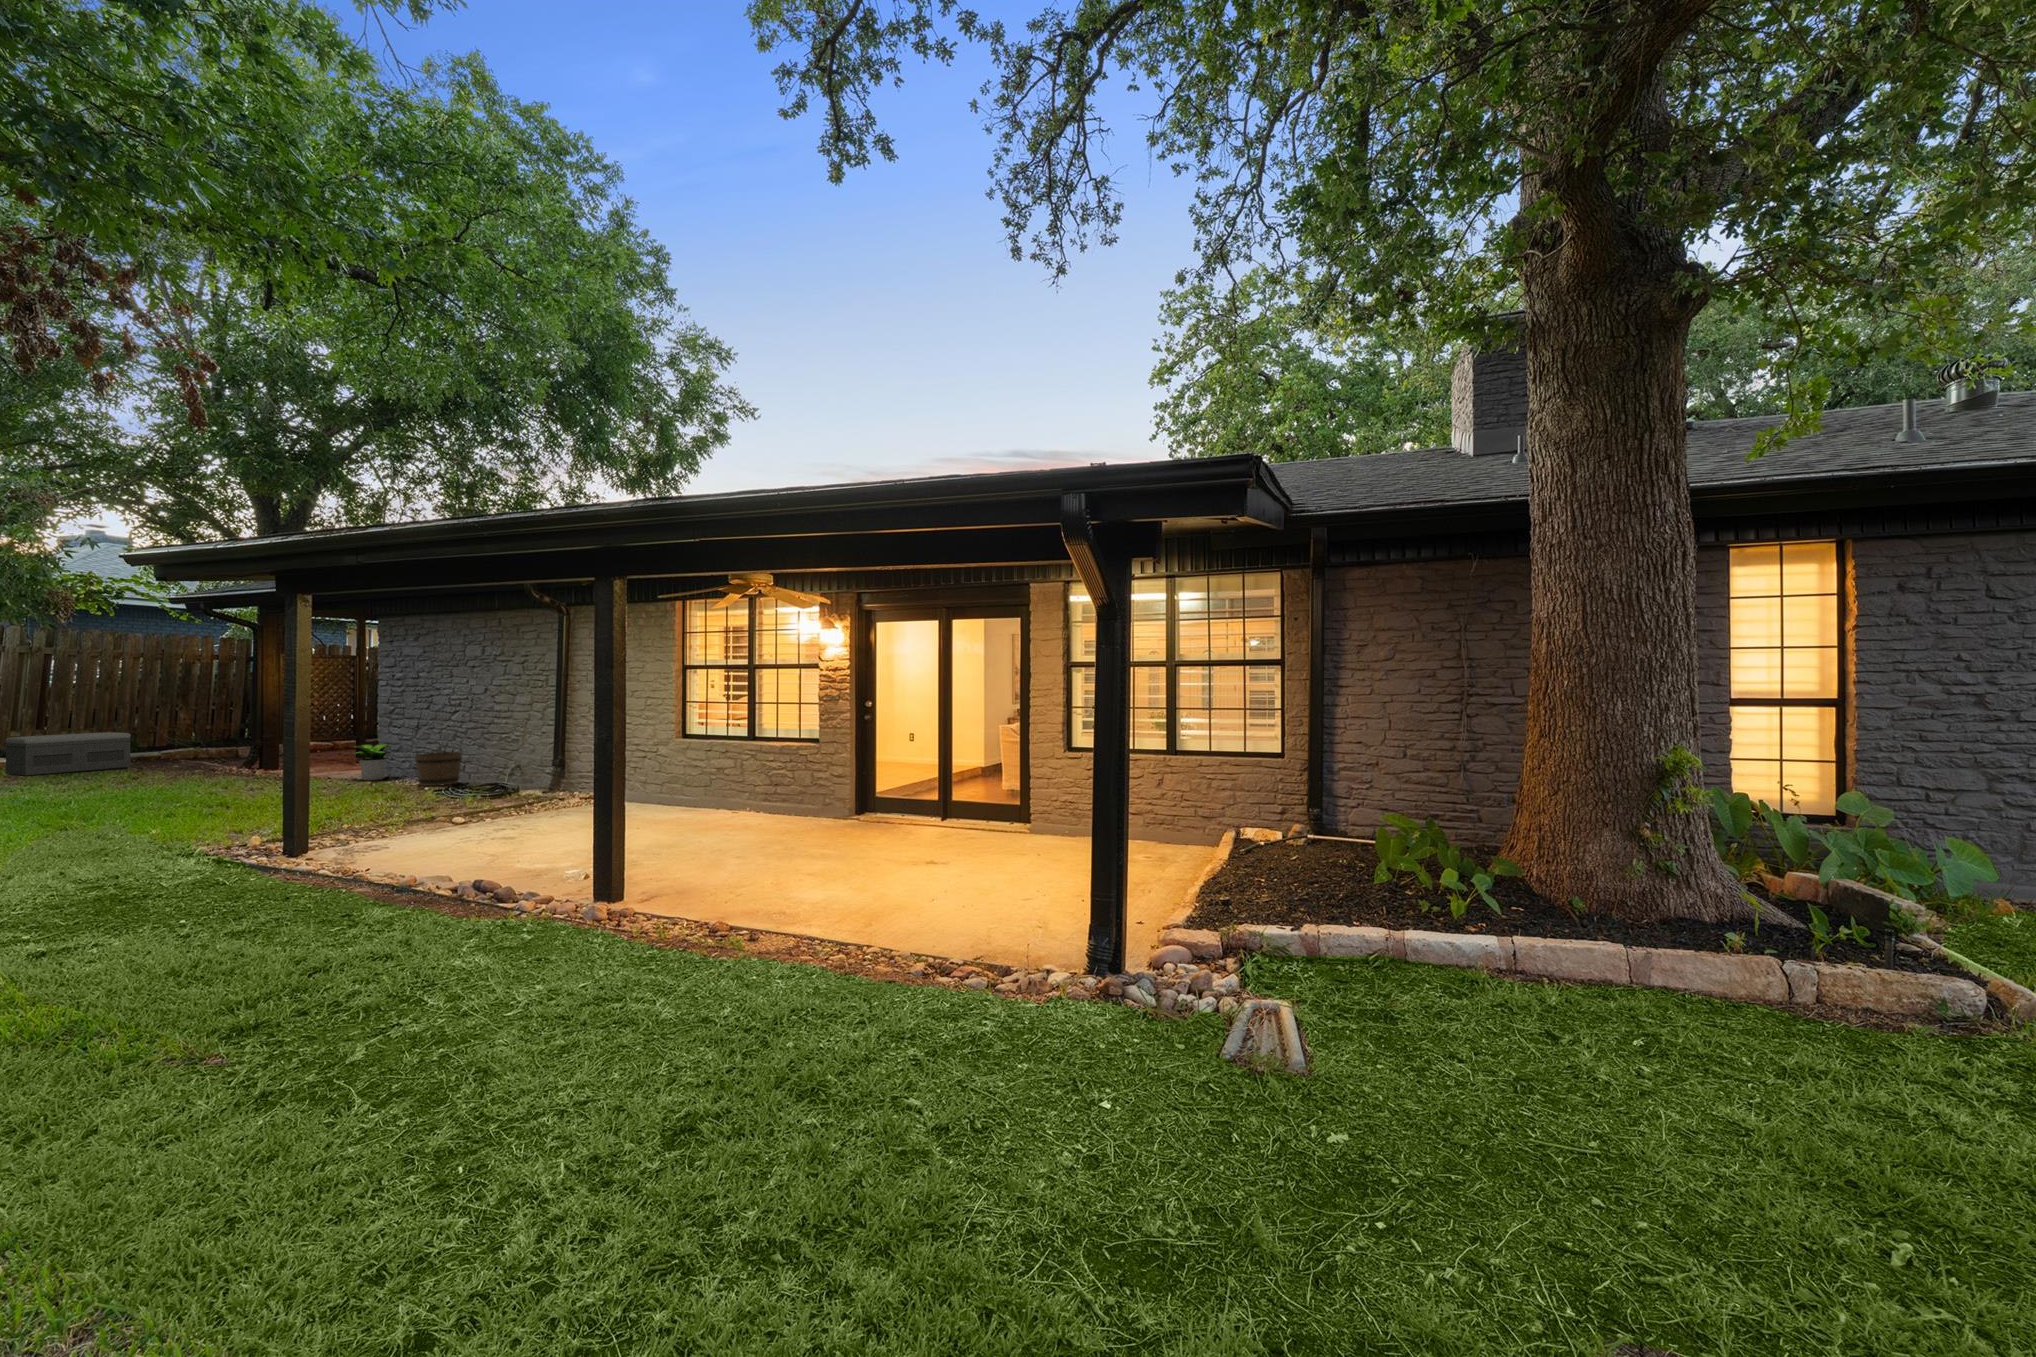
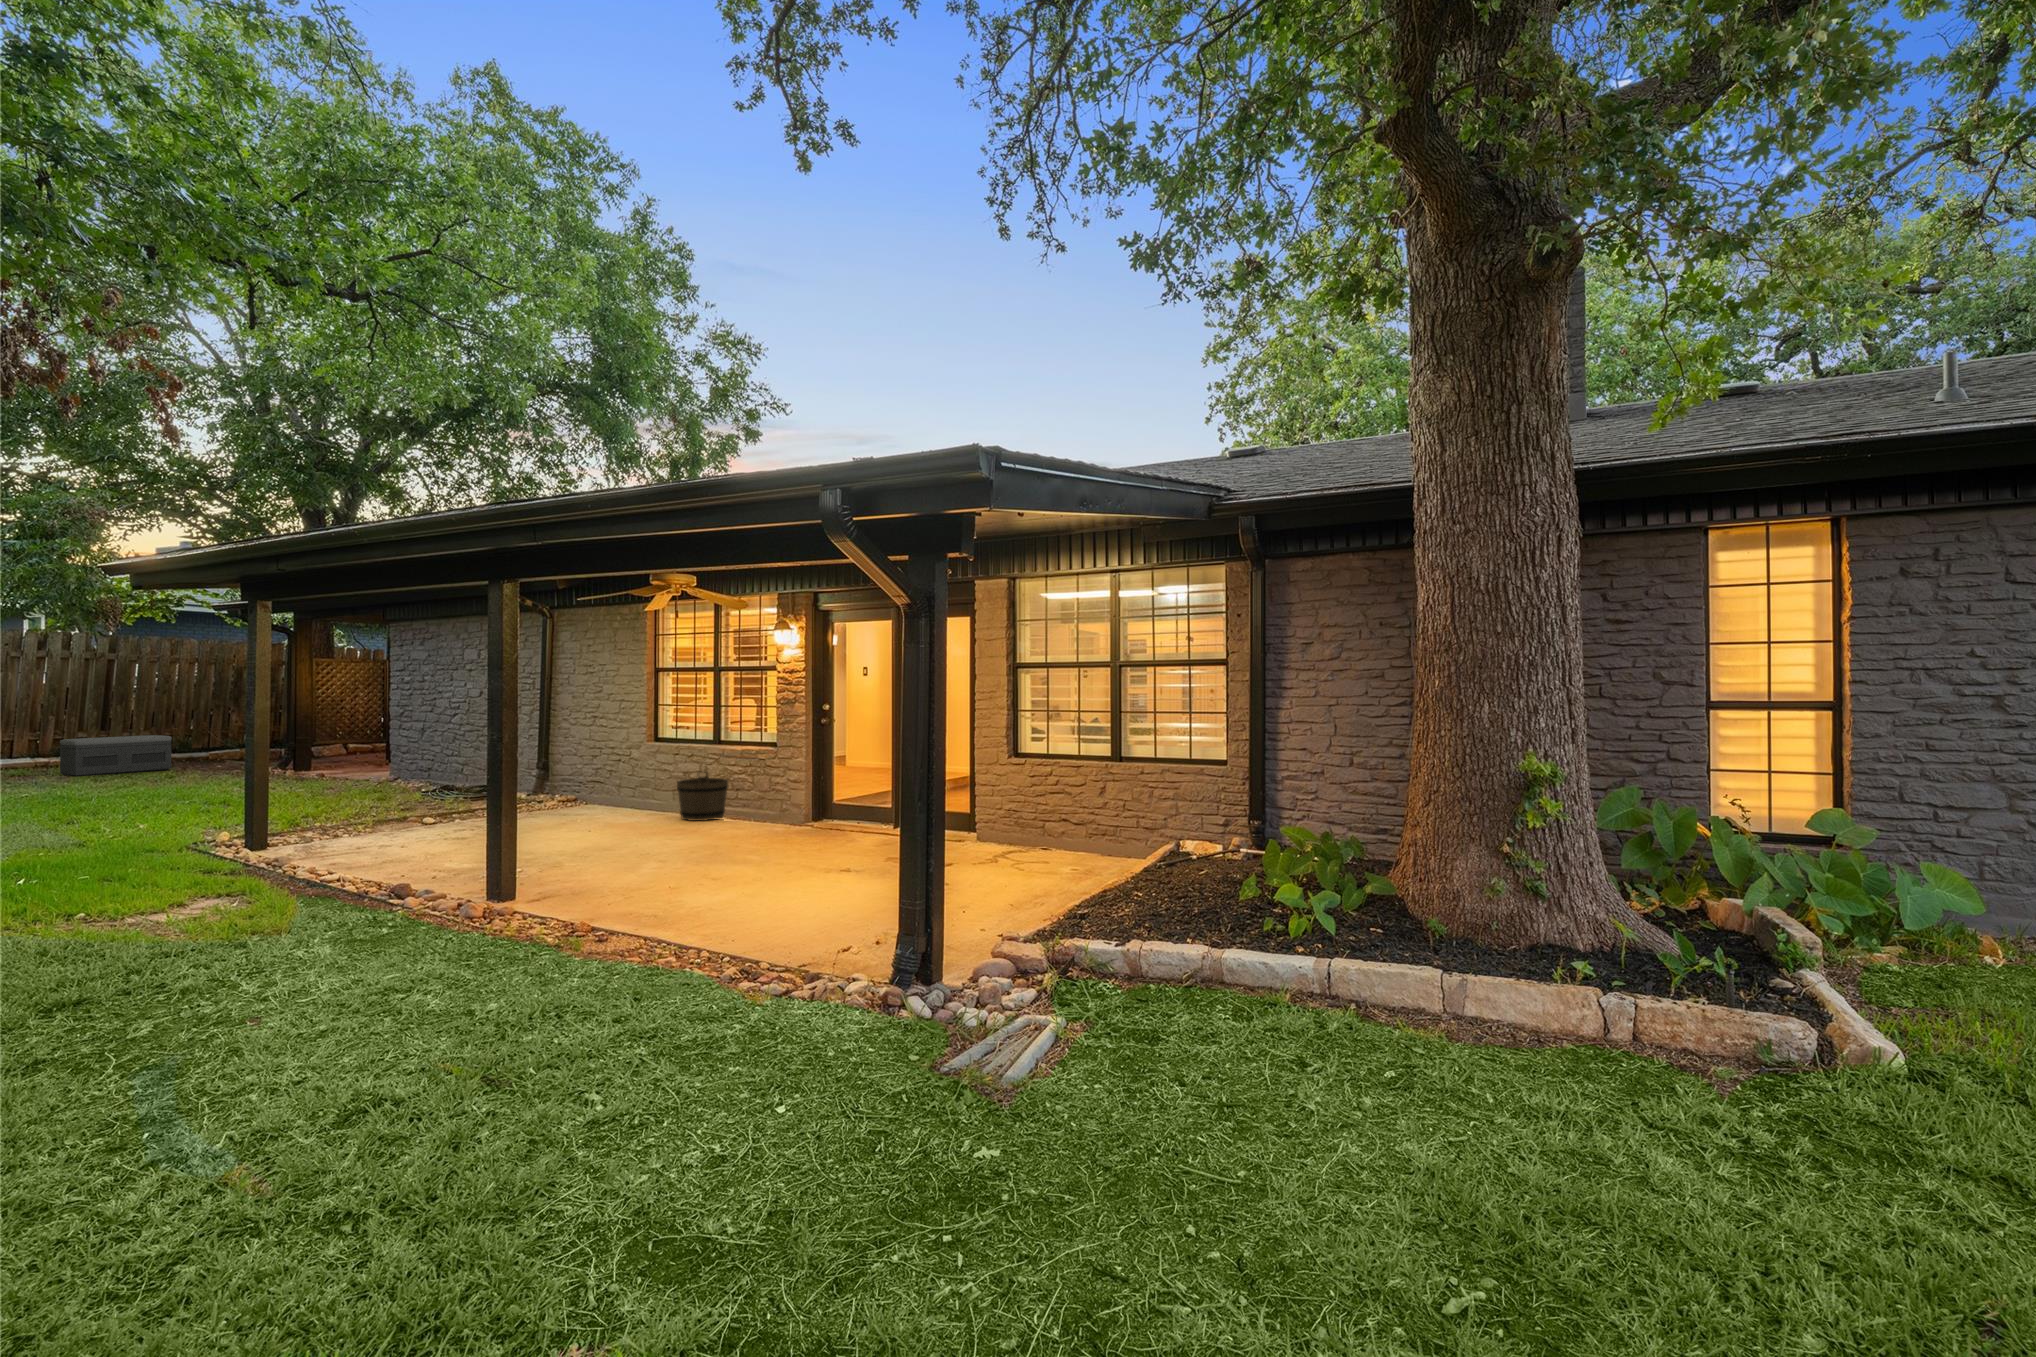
potted plant: present [353,744,398,780] -> none [355,748,407,784]
bucket: present [415,750,462,786] -> present [677,772,728,821]

